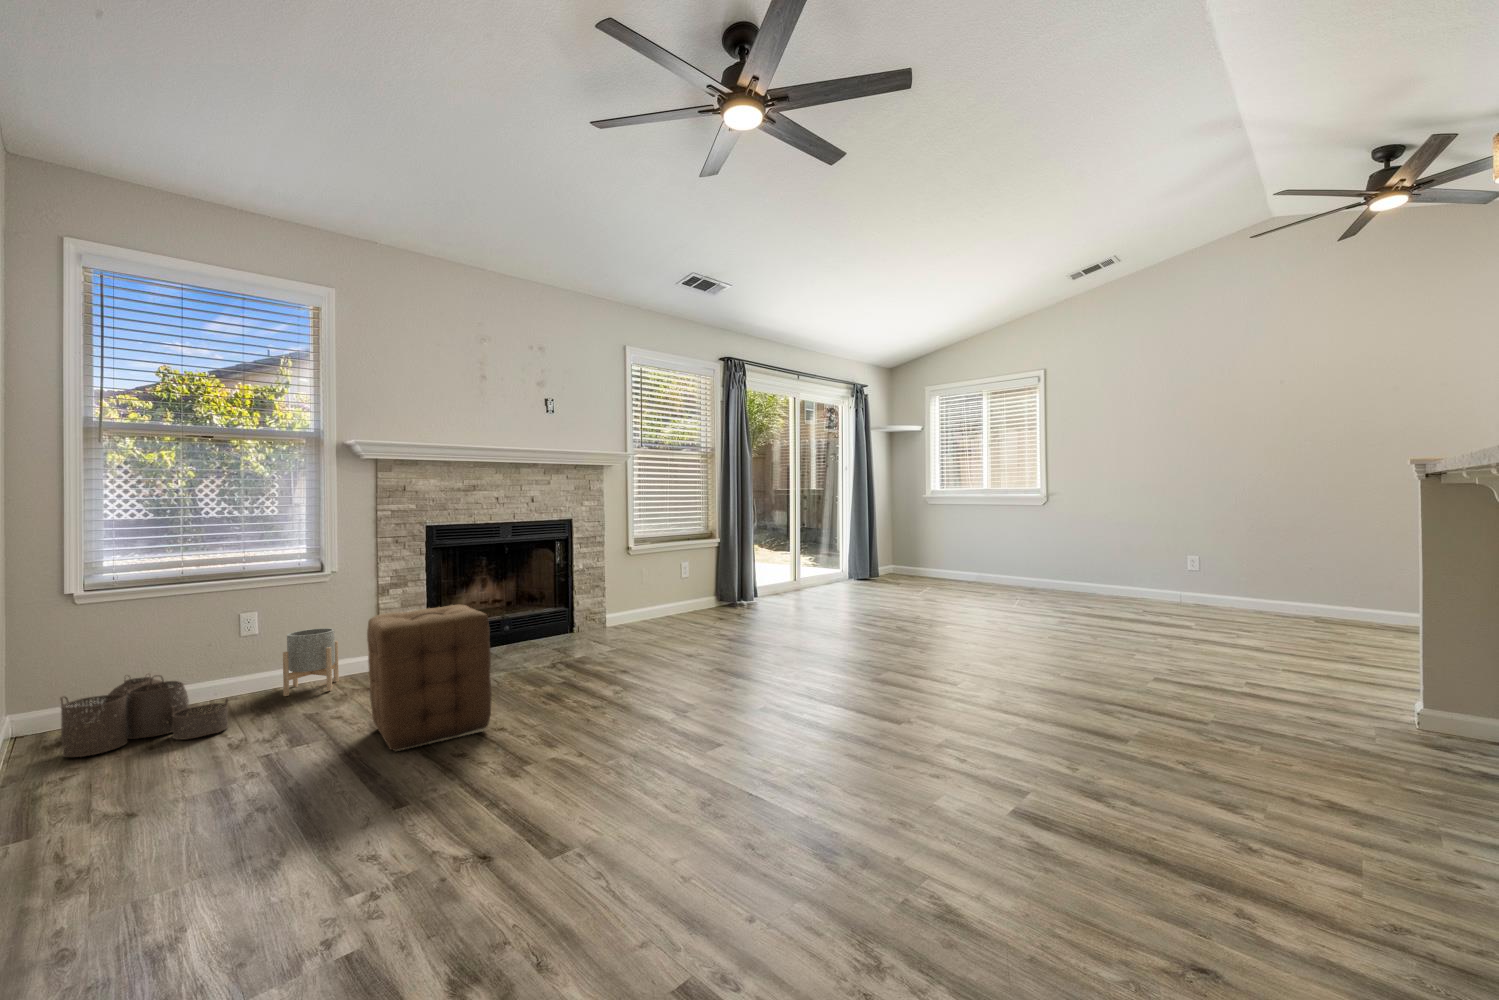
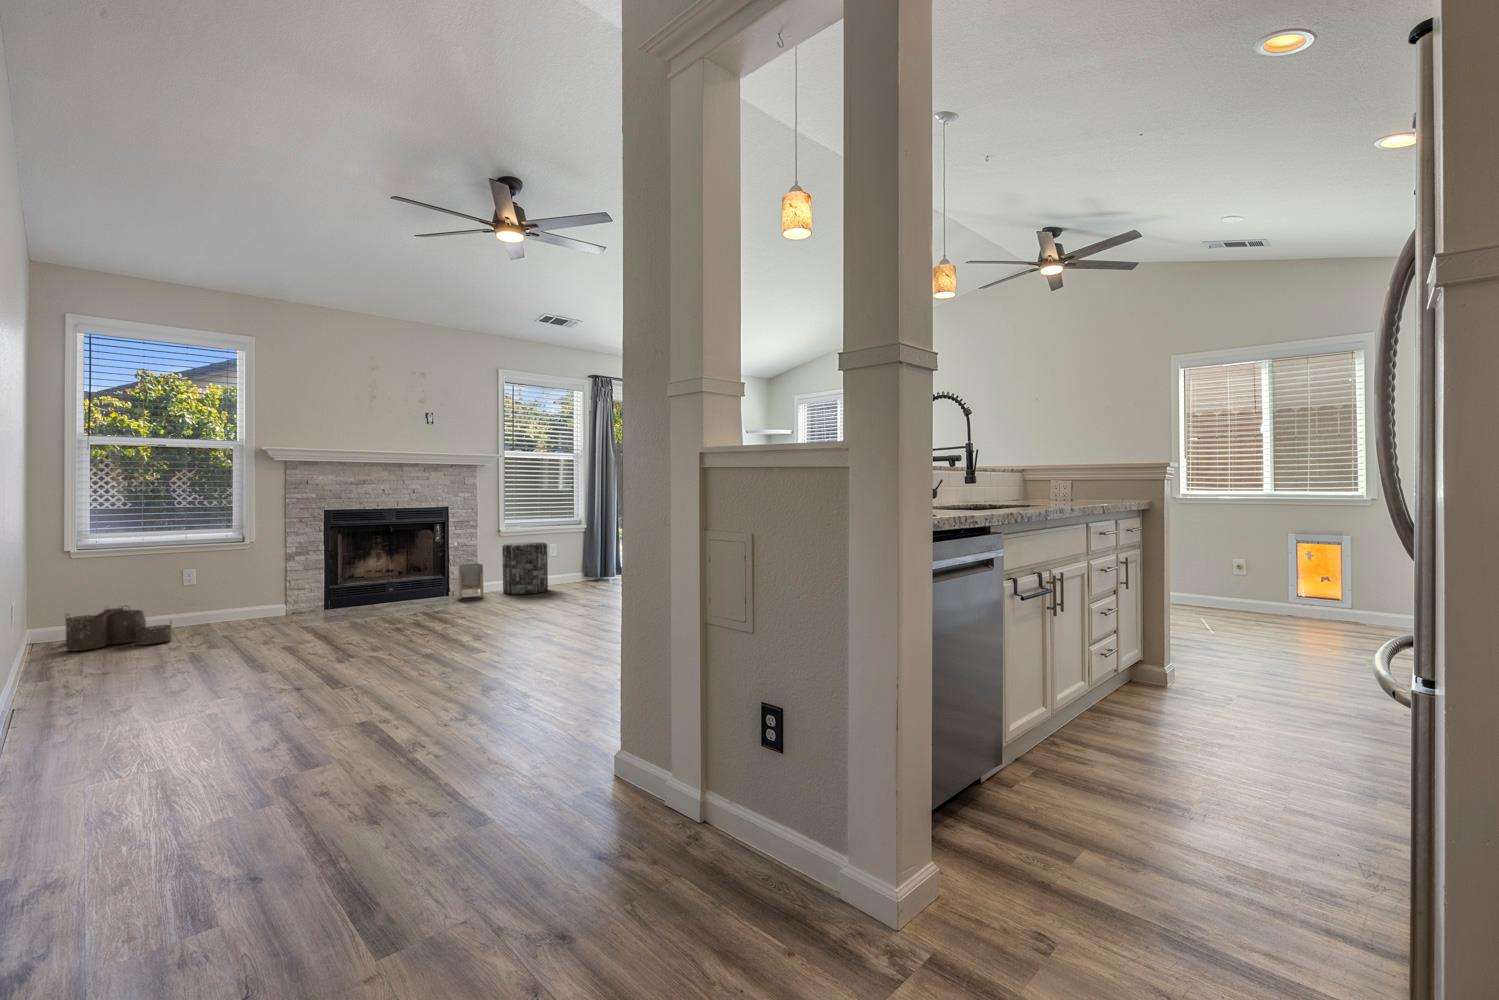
side table: none [635,561,690,628] -> present [502,542,548,594]
ottoman: present [367,605,492,751] -> none [262,563,343,651]
planter: present [283,628,339,696] -> present [458,564,483,599]

